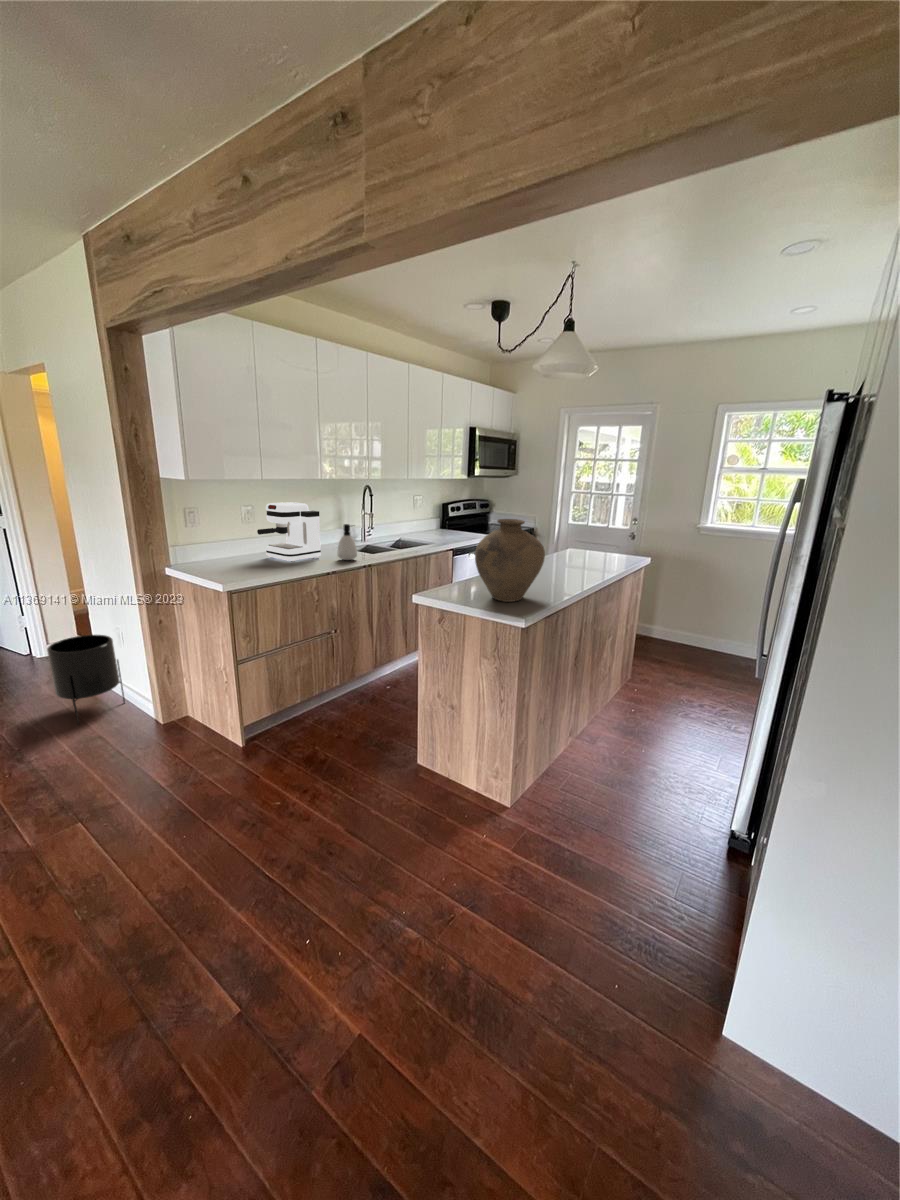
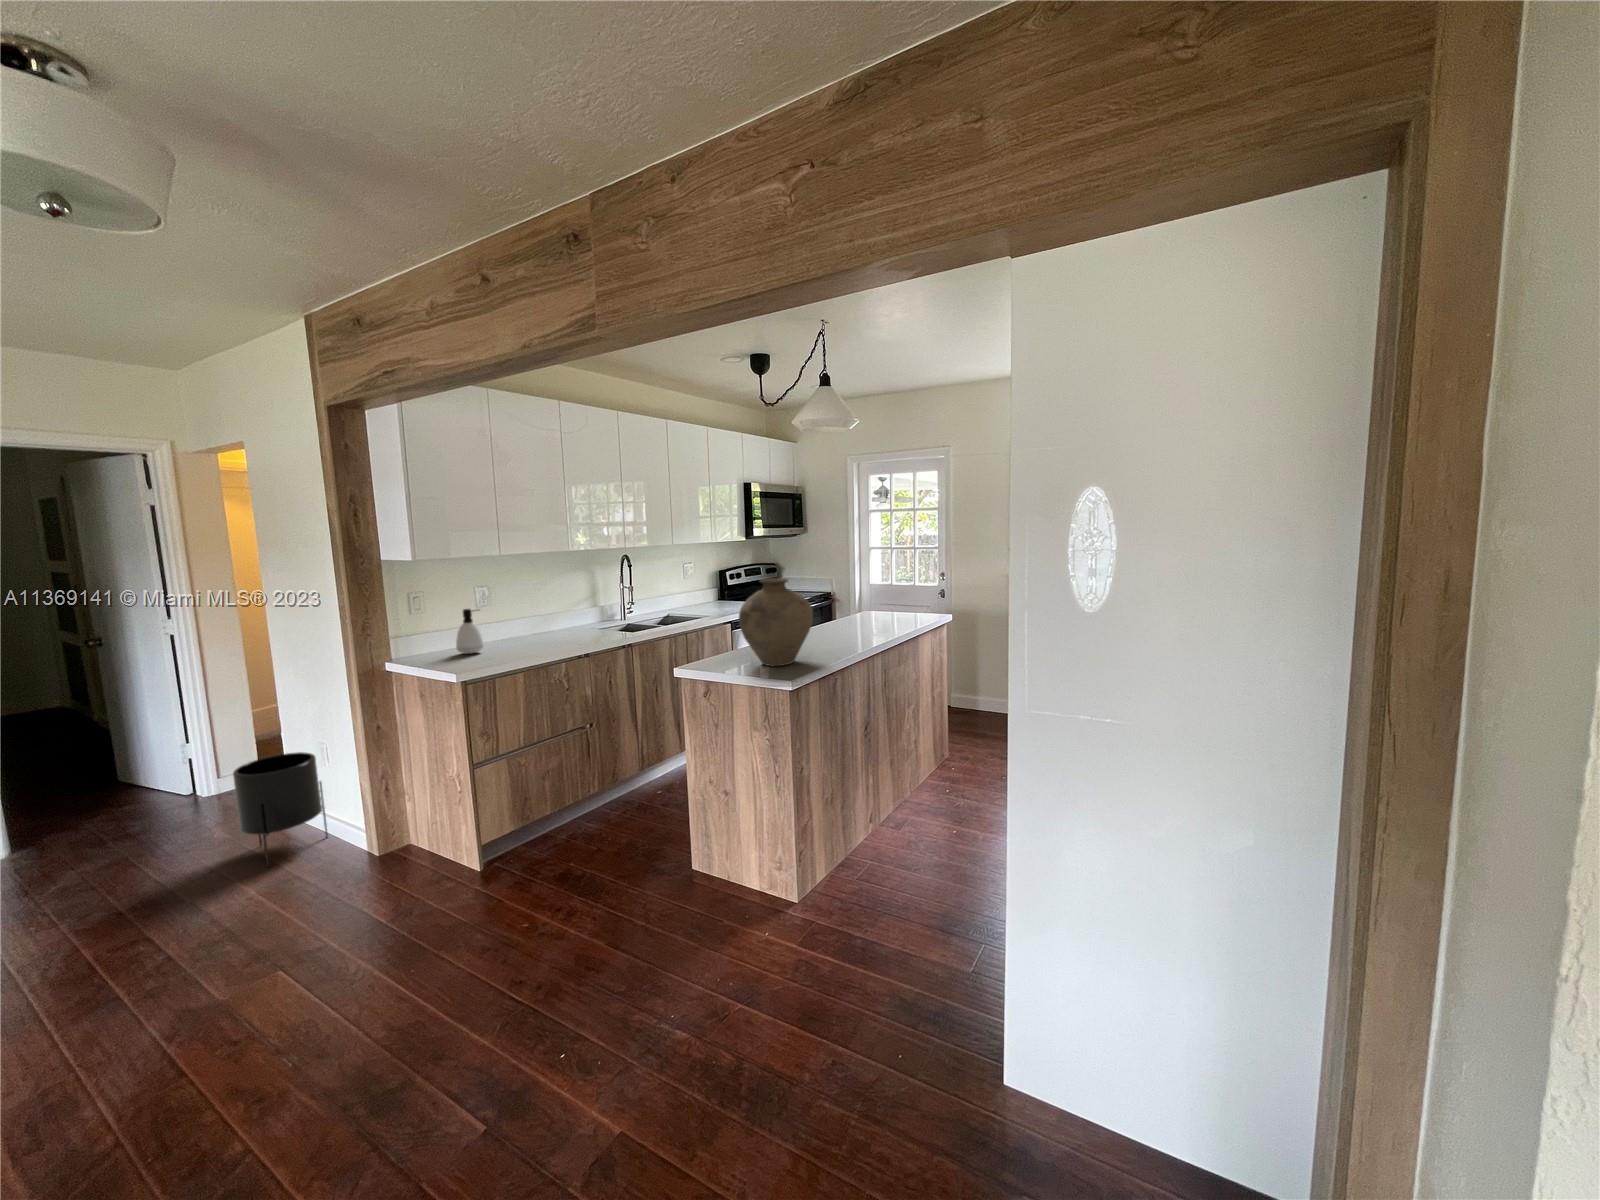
coffee maker: present [257,502,321,562] -> none [496,579,572,646]
soap dispenser: present [338,524,357,560] -> present [456,609,484,654]

